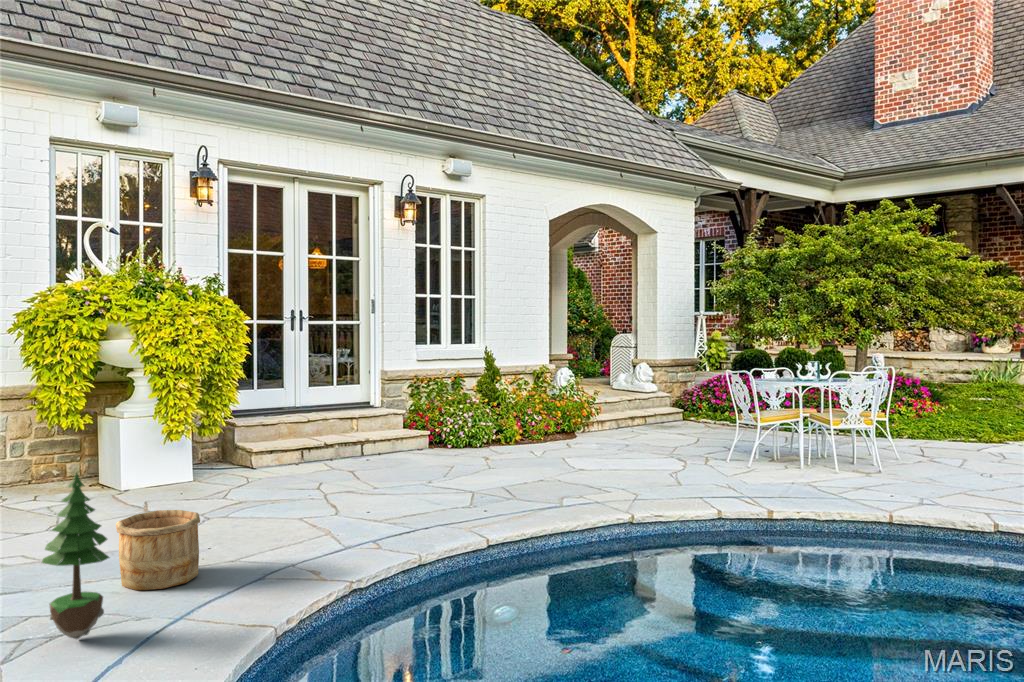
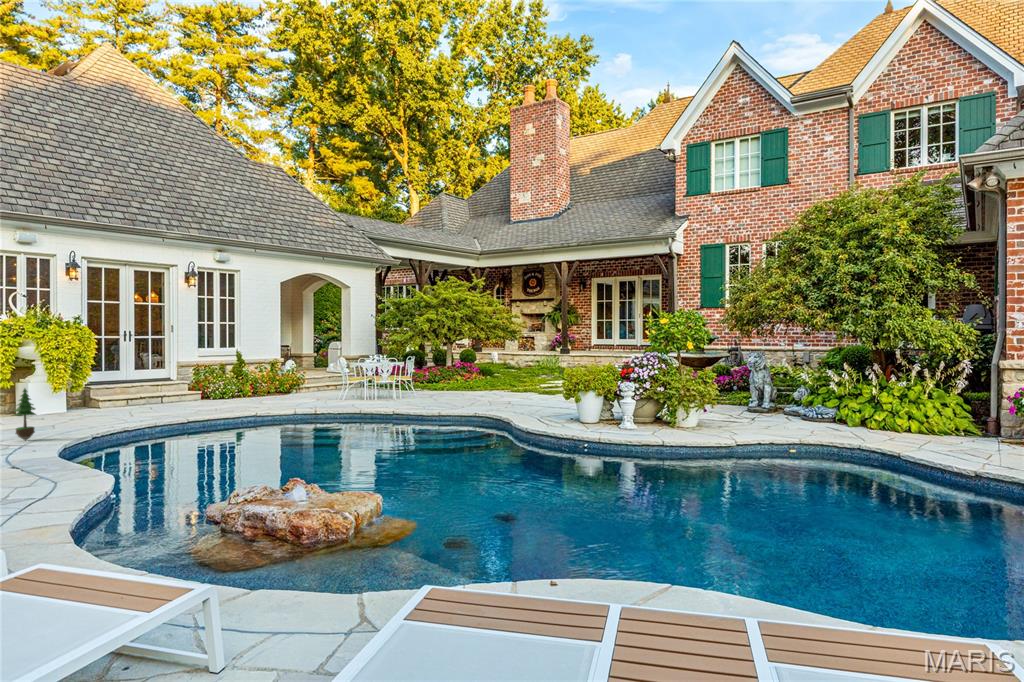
wooden bucket: present [116,510,200,590] -> none [35,408,70,433]

